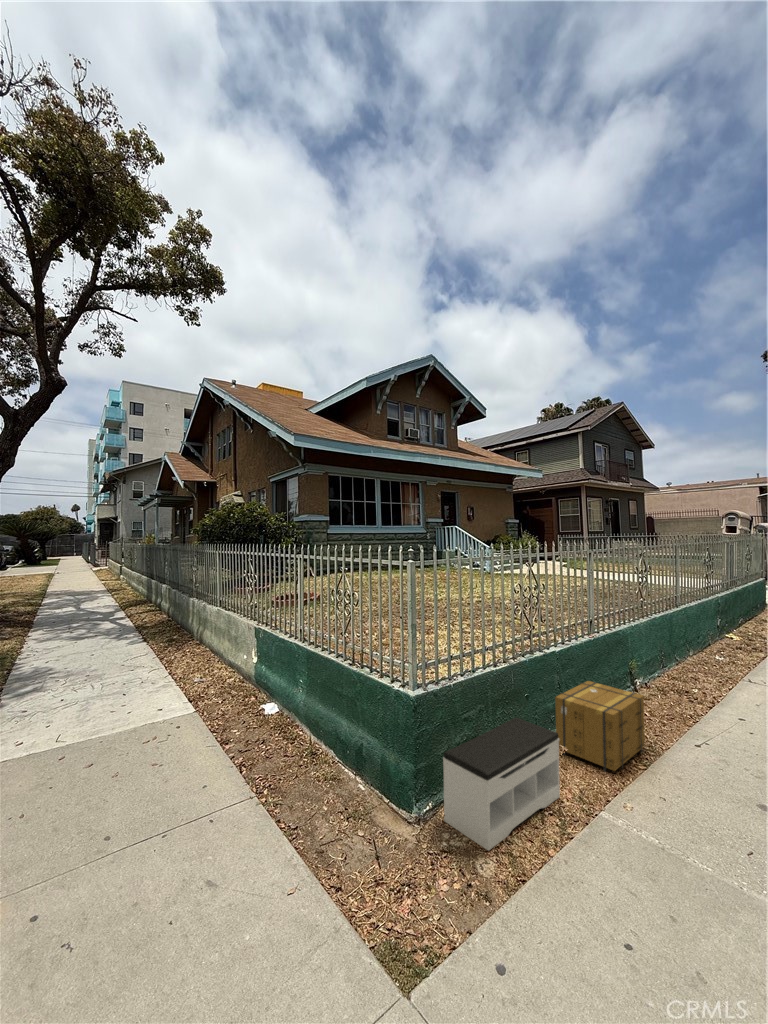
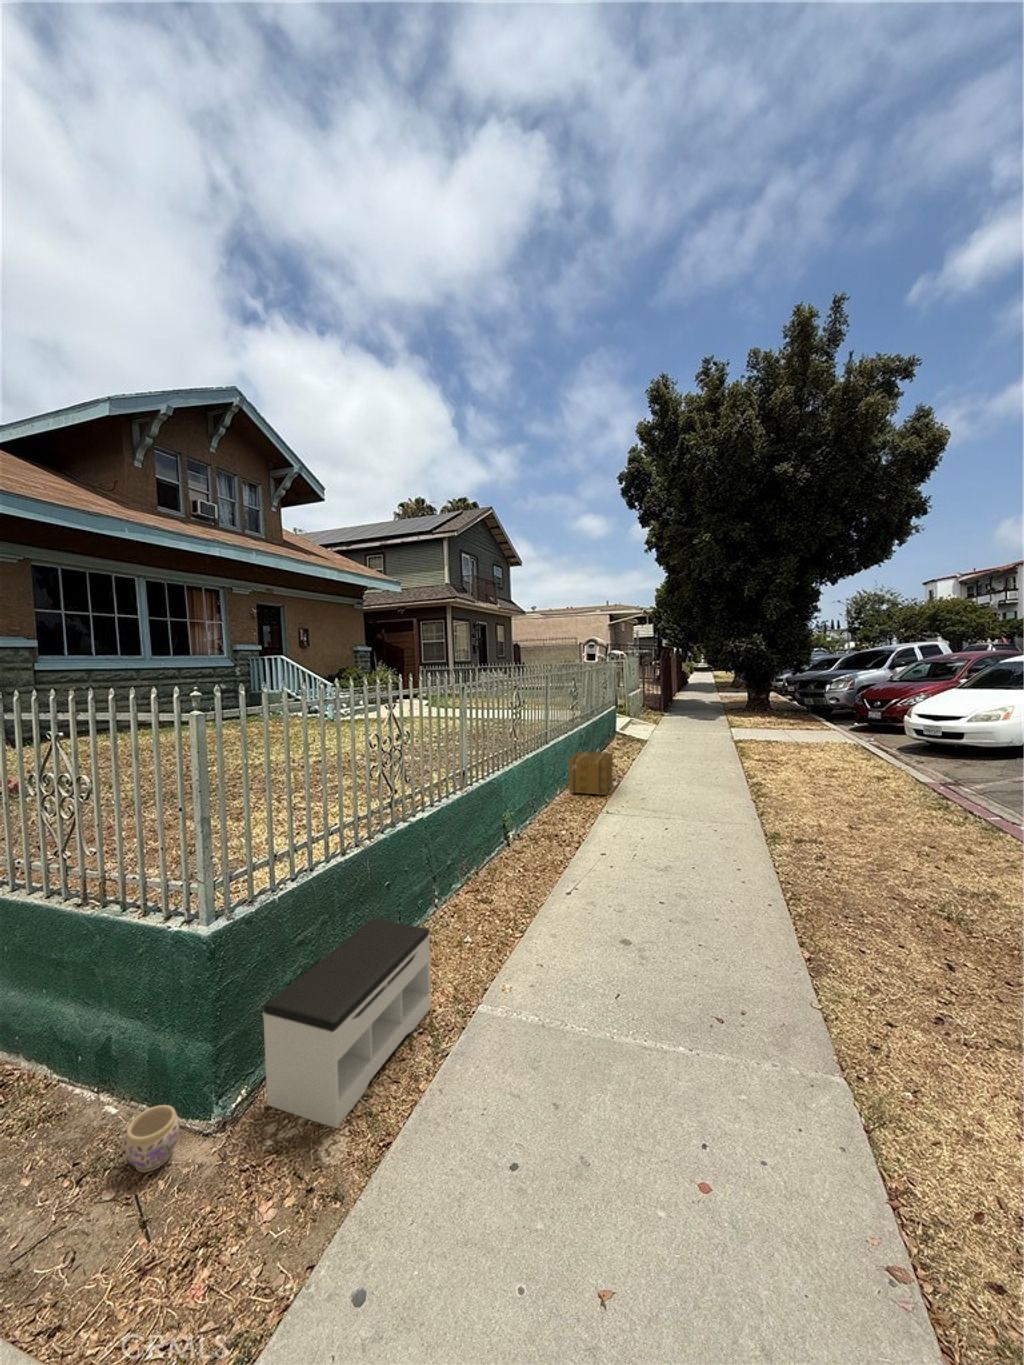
cardboard box: present [555,681,645,772] -> present [569,751,613,796]
planter: none [367,796,395,833] -> present [124,1105,180,1173]

